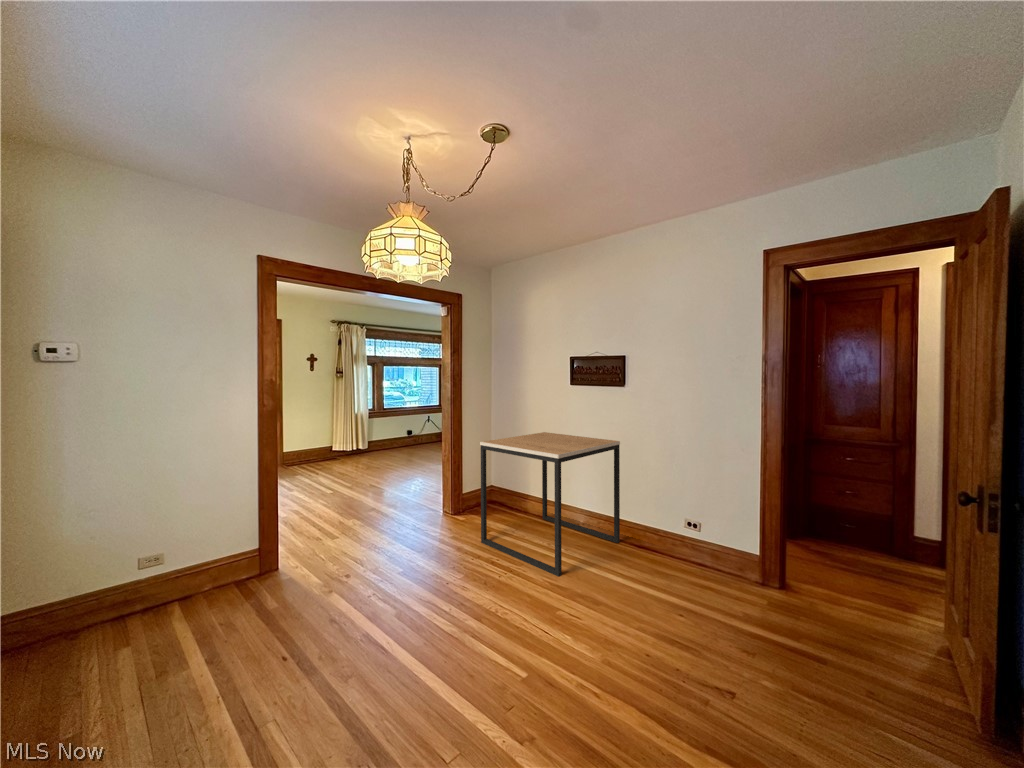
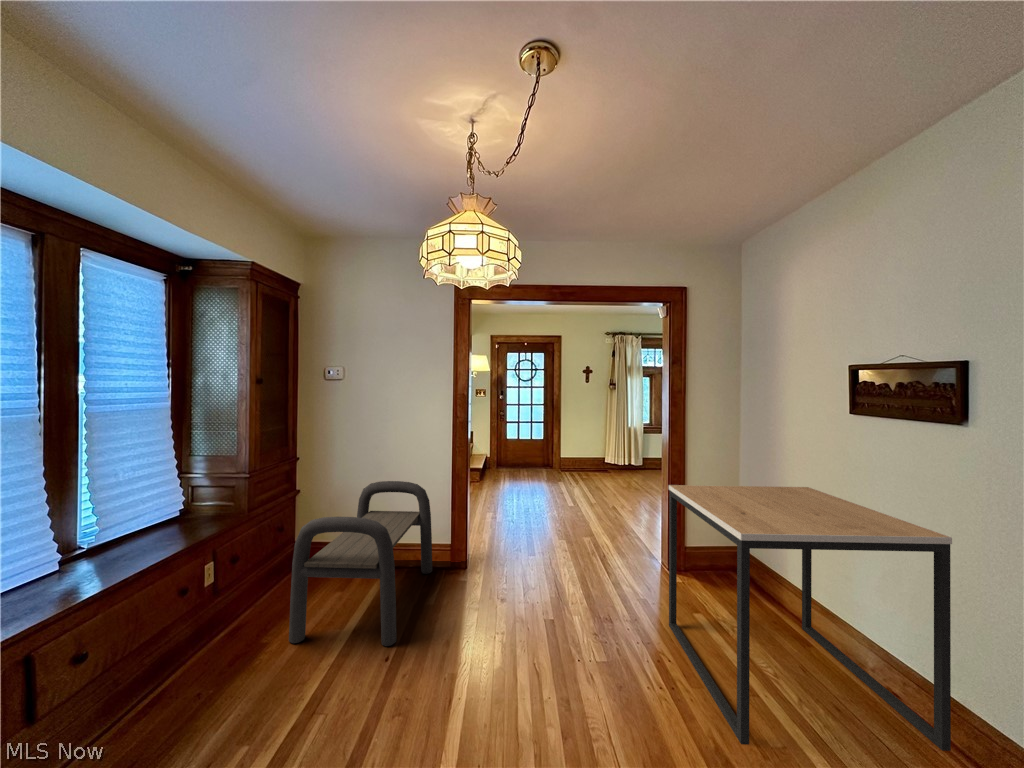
bench: none [111,487,278,716] -> present [289,481,432,646]

